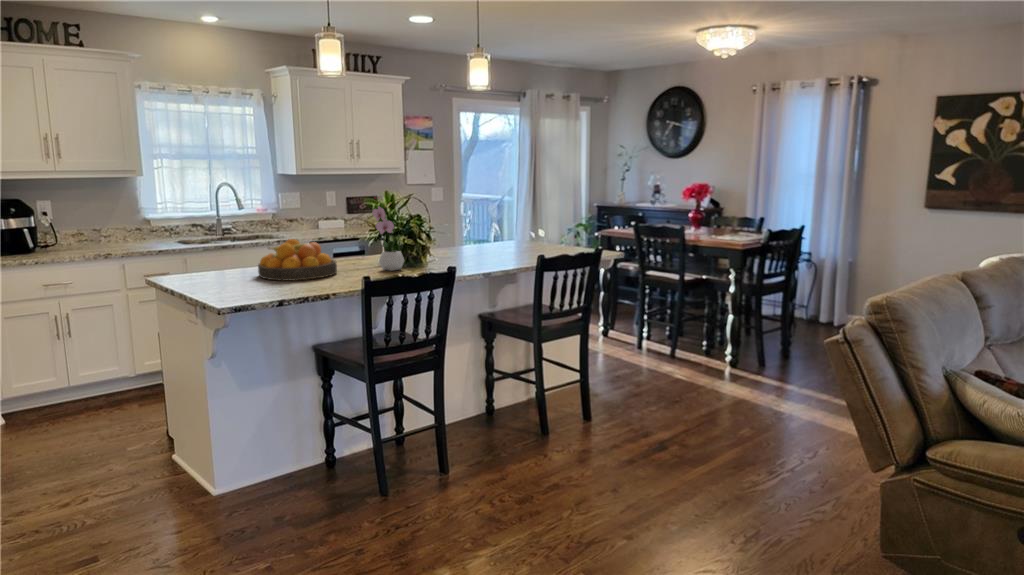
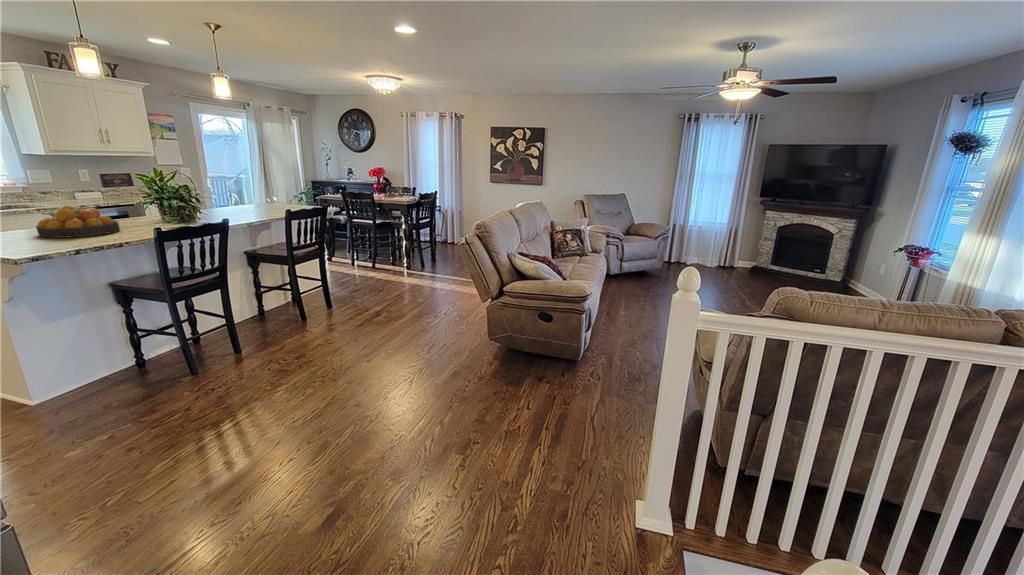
flower arrangement: present [372,197,404,271] -> none [144,173,180,226]

